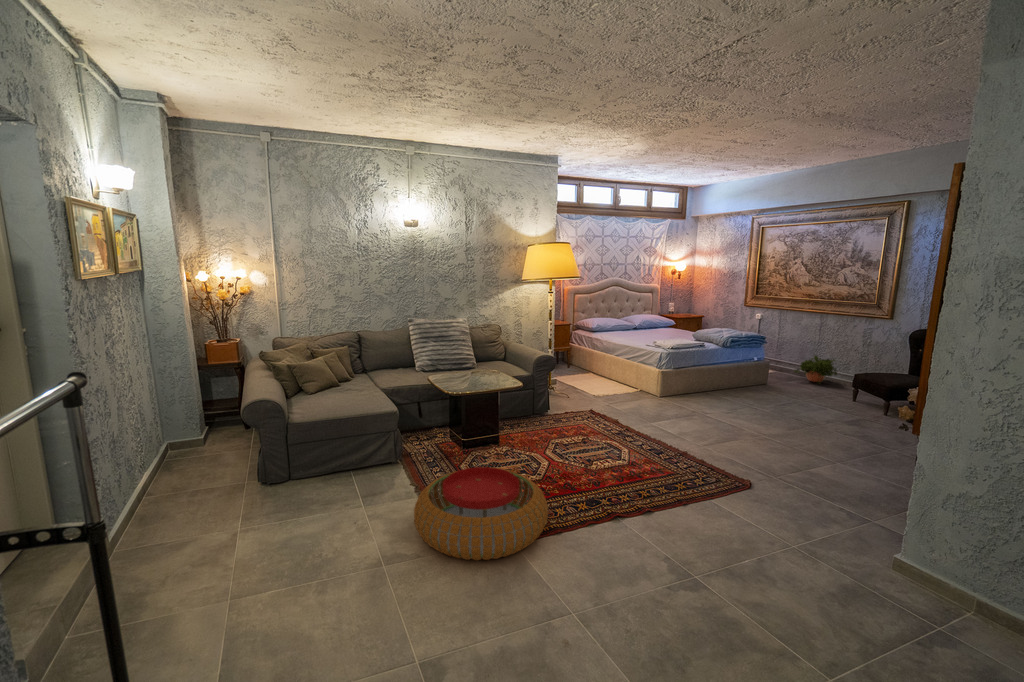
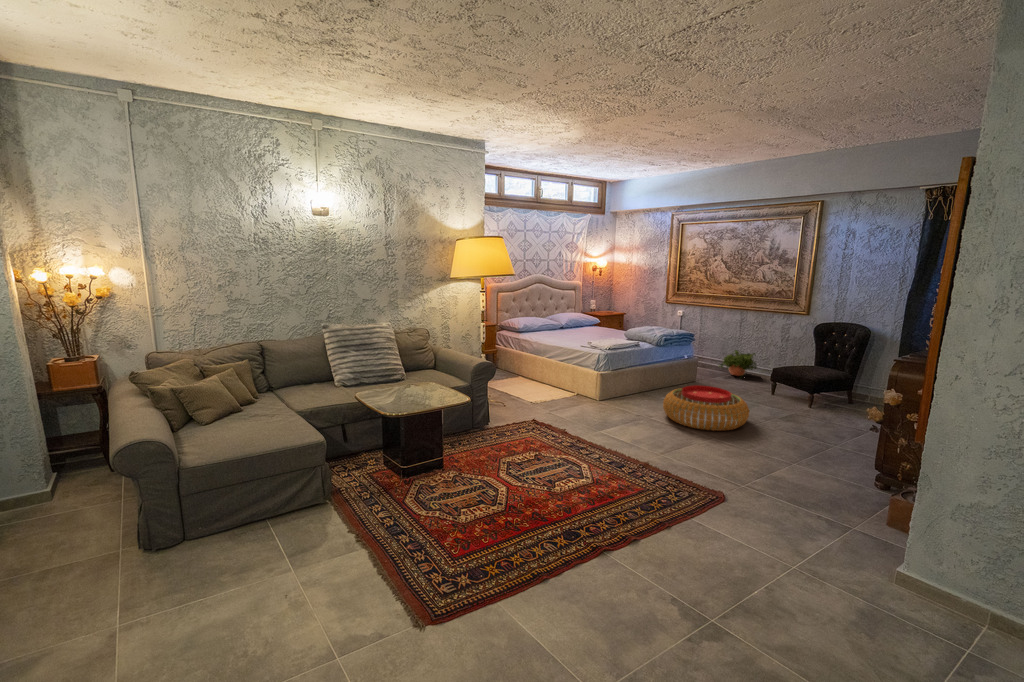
pouf: present [414,467,548,560] -> present [663,385,749,431]

